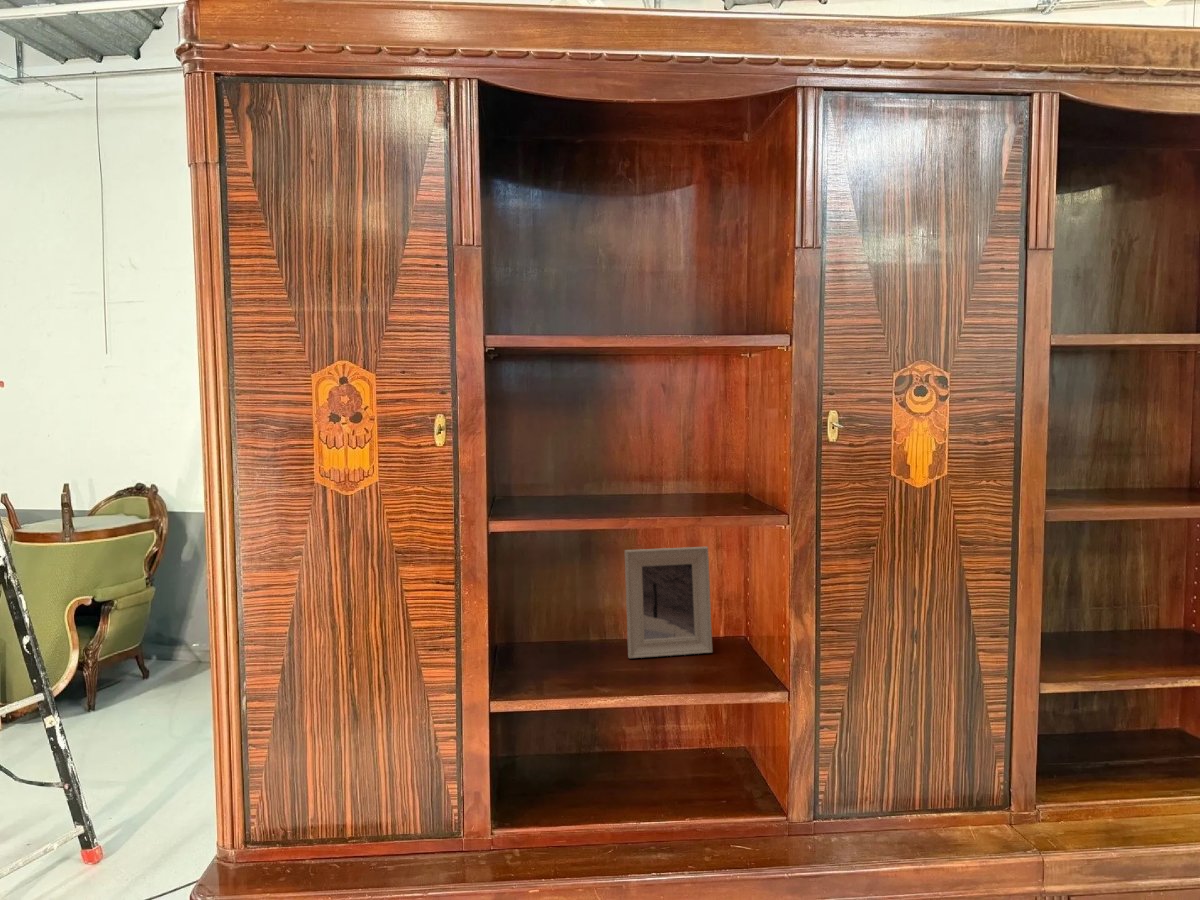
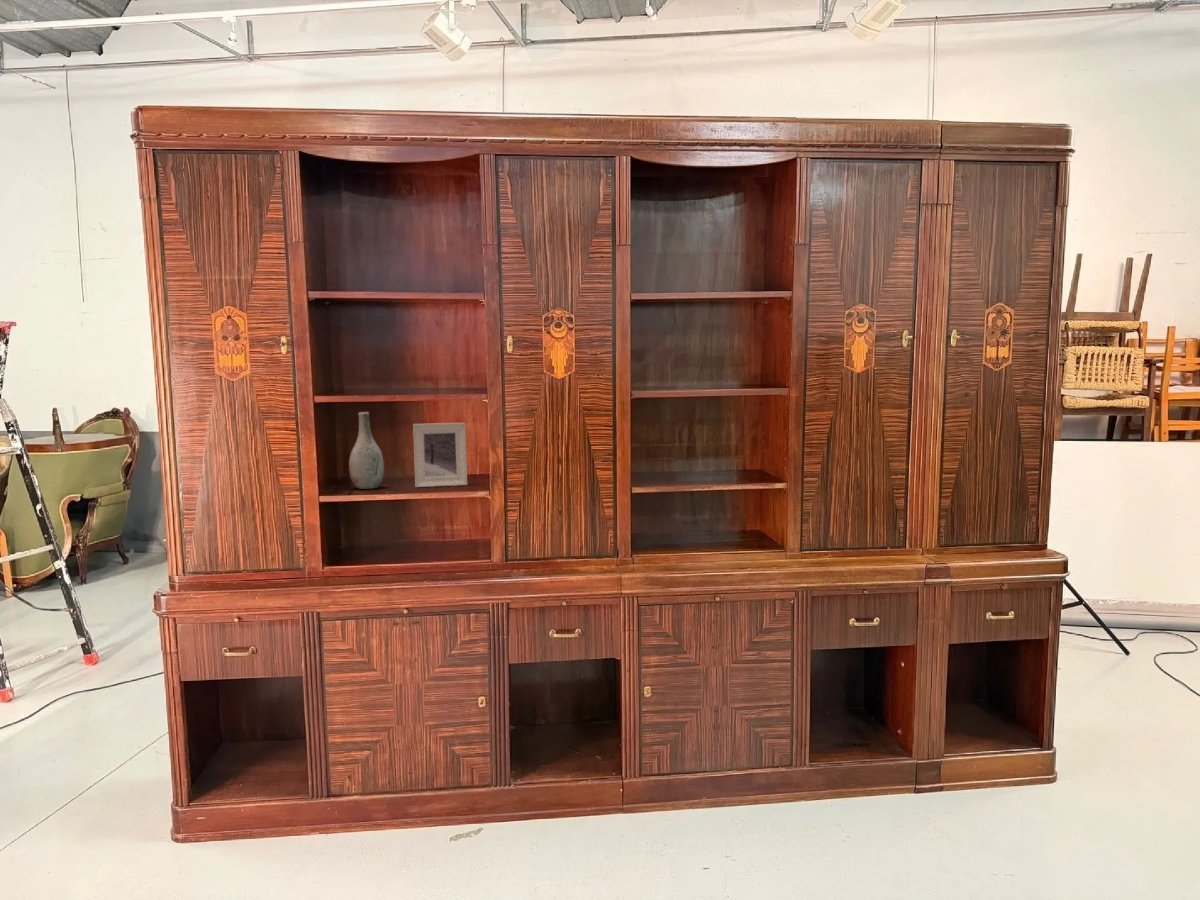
vase: none [519,530,576,661] -> present [349,412,384,489]

